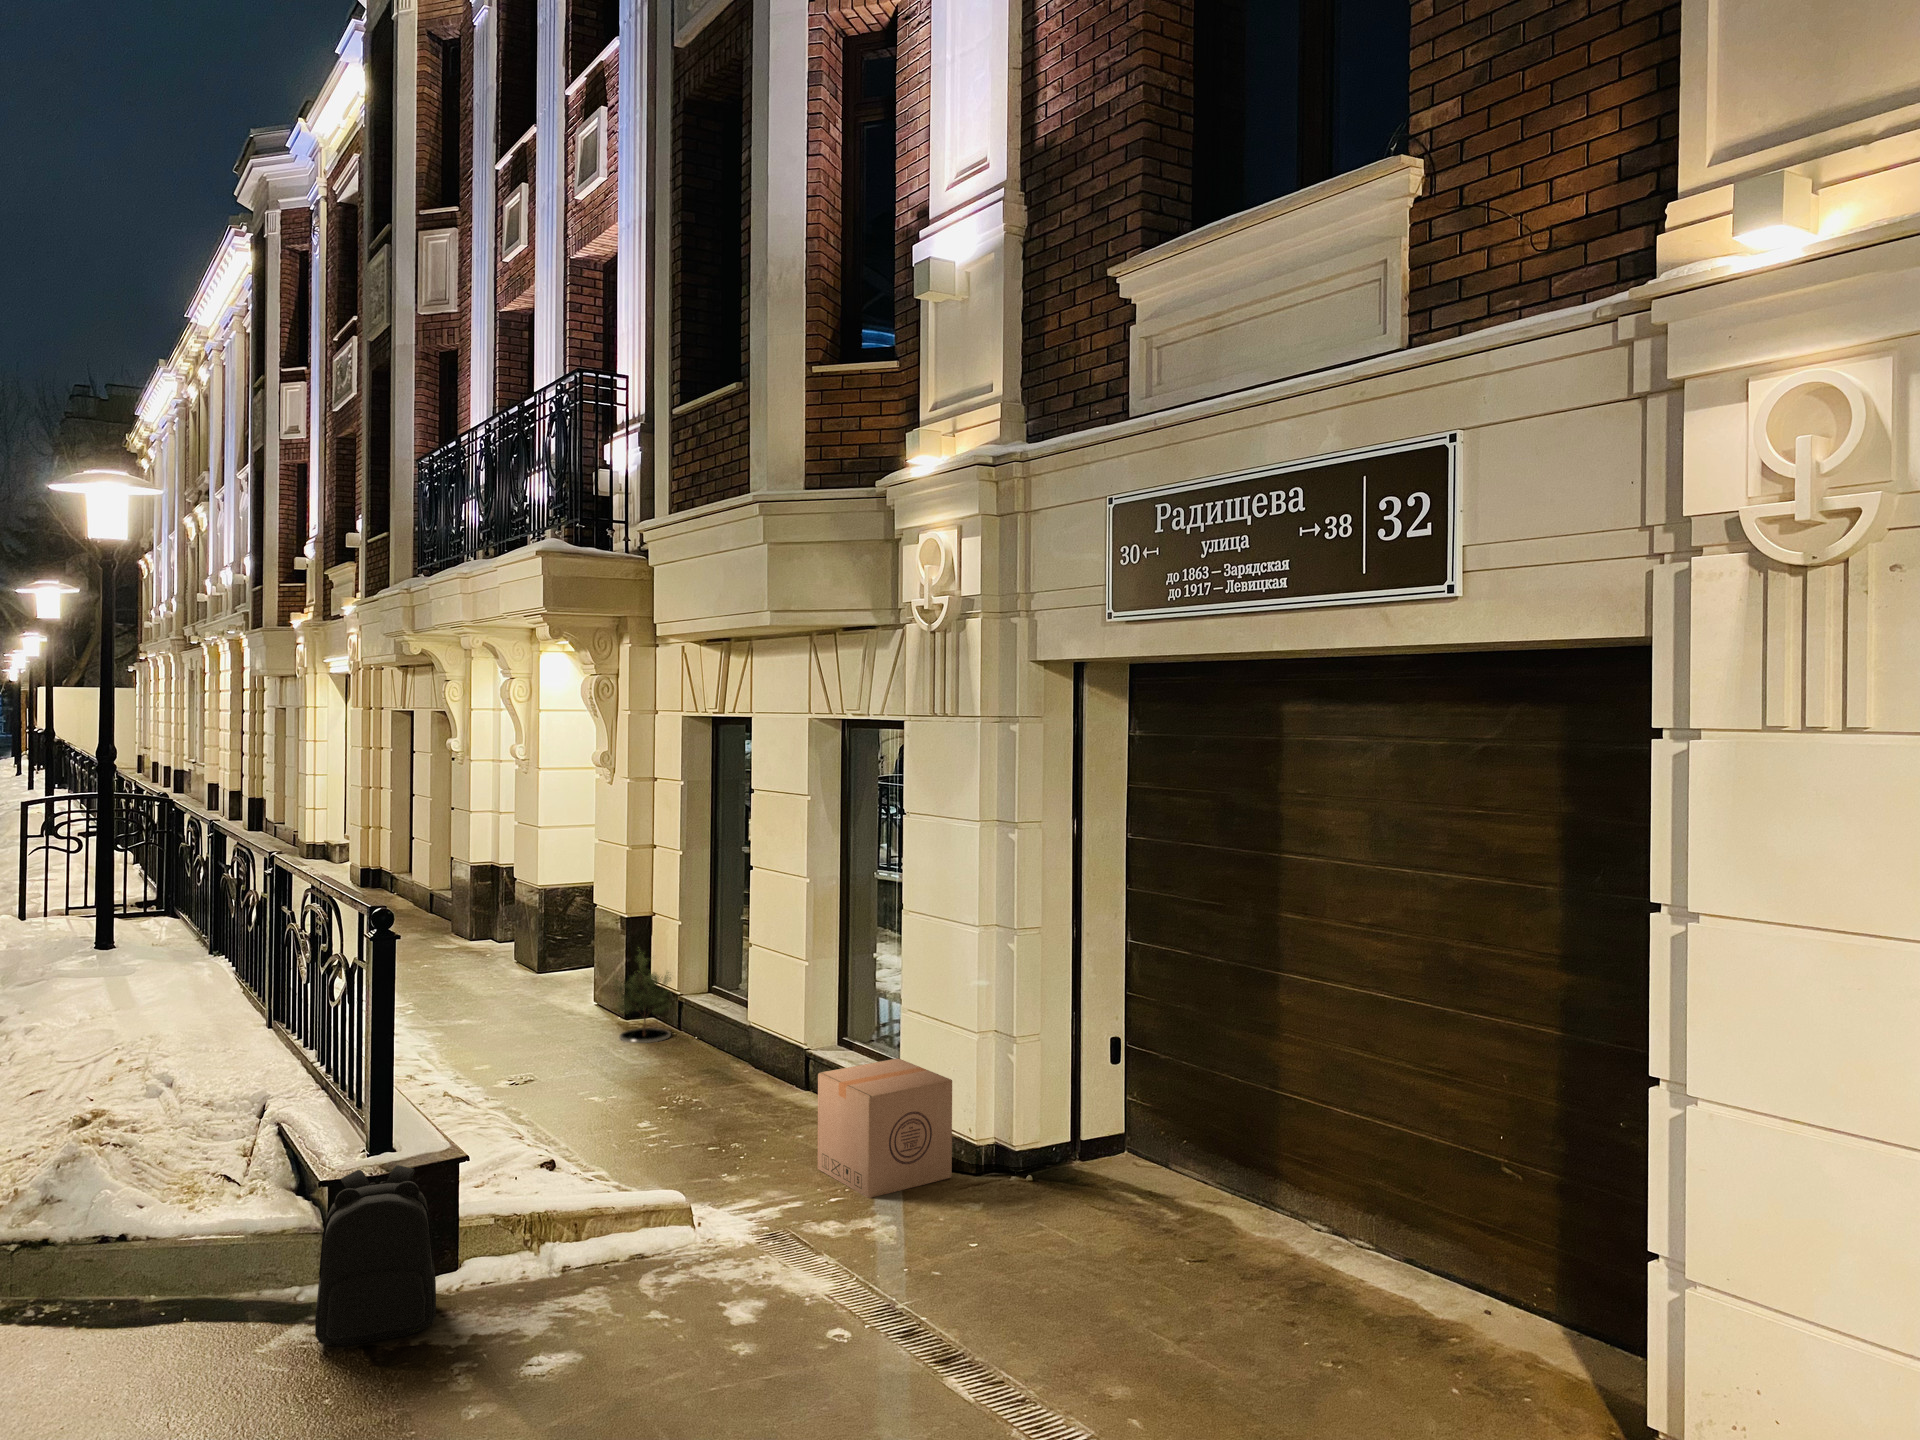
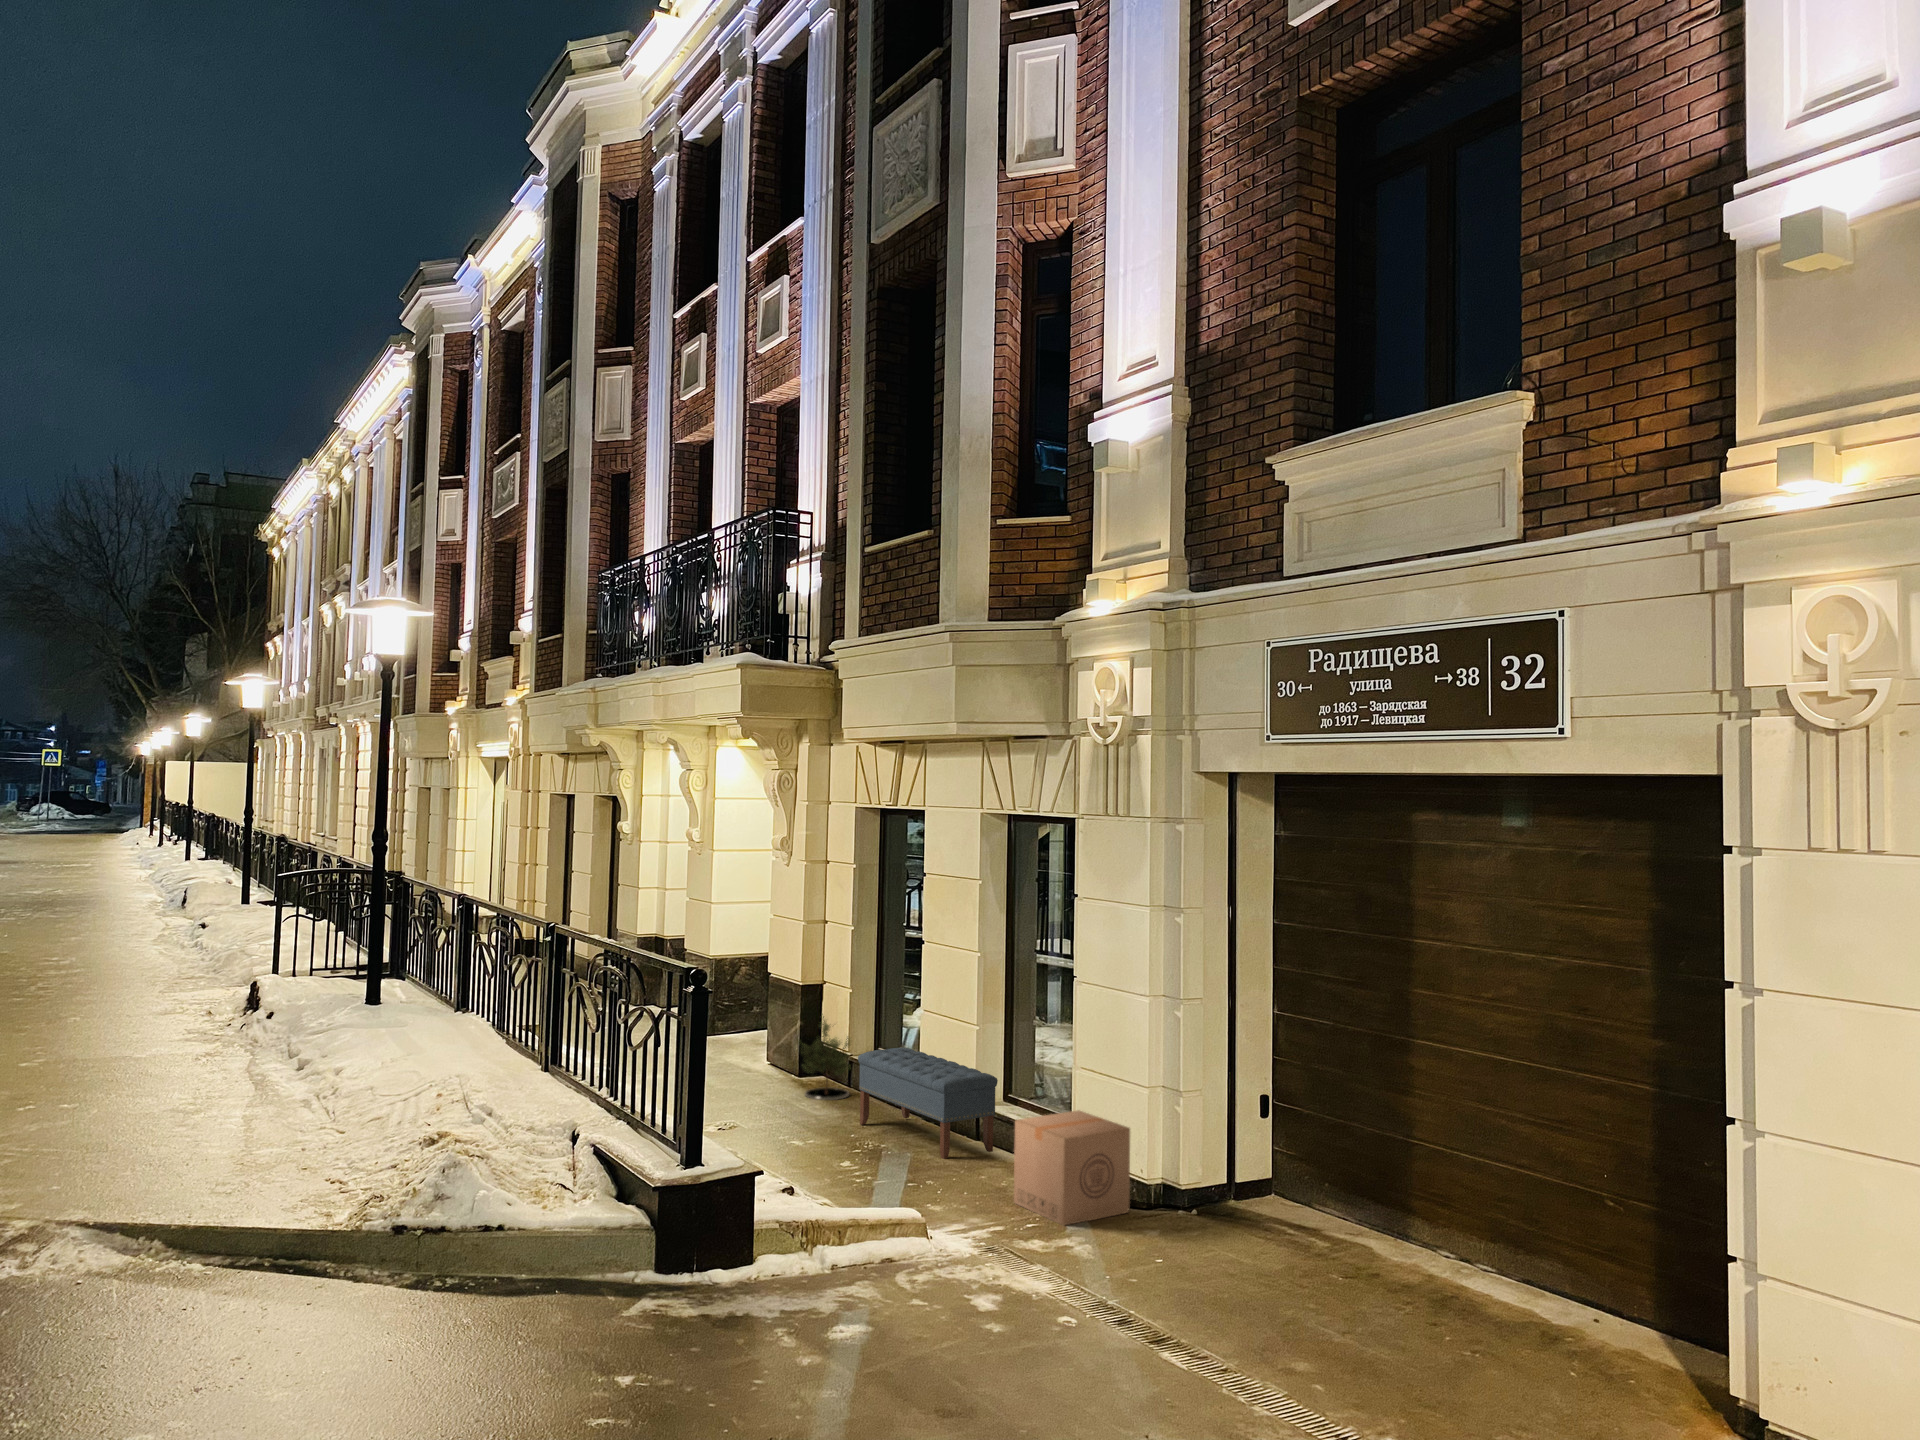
bench: none [666,984,818,1115] -> present [858,1048,998,1159]
backpack: present [315,1165,436,1346] -> none [657,1175,751,1314]

